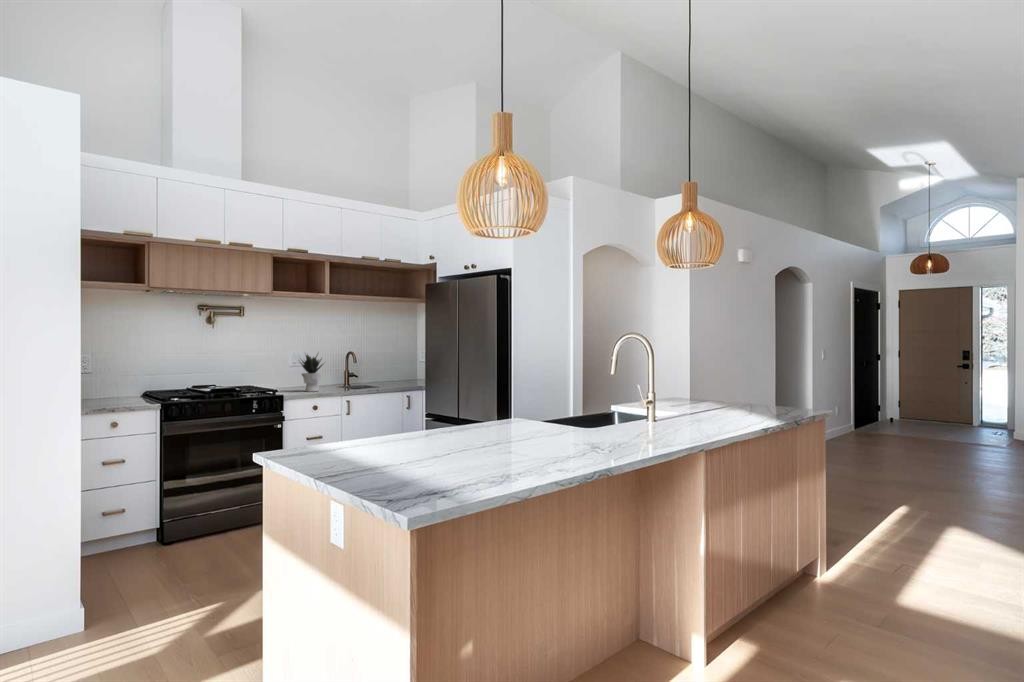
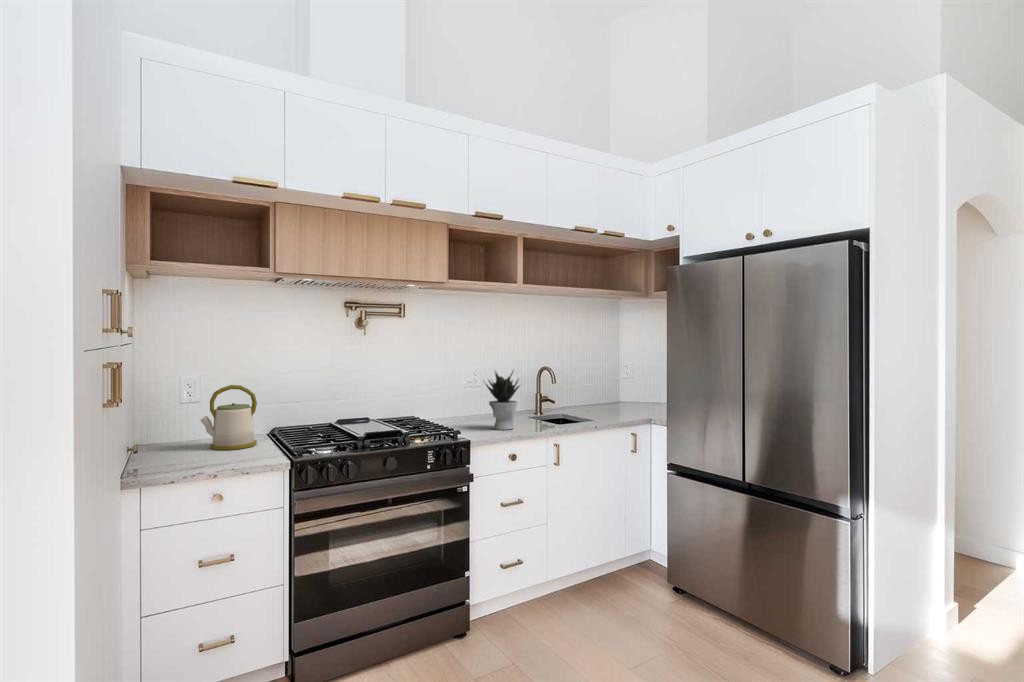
kettle: none [98,359,137,400] -> present [201,385,257,450]

